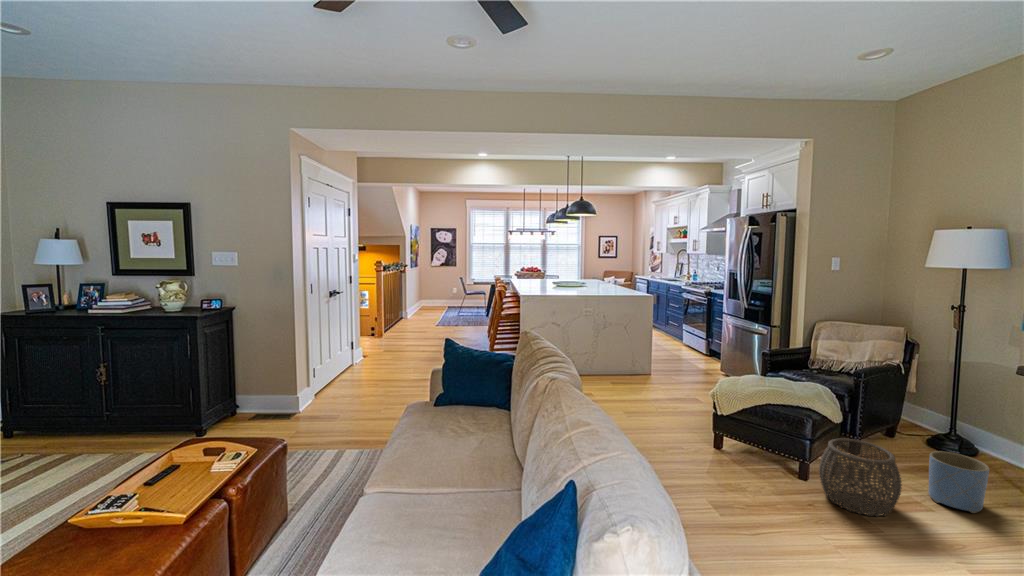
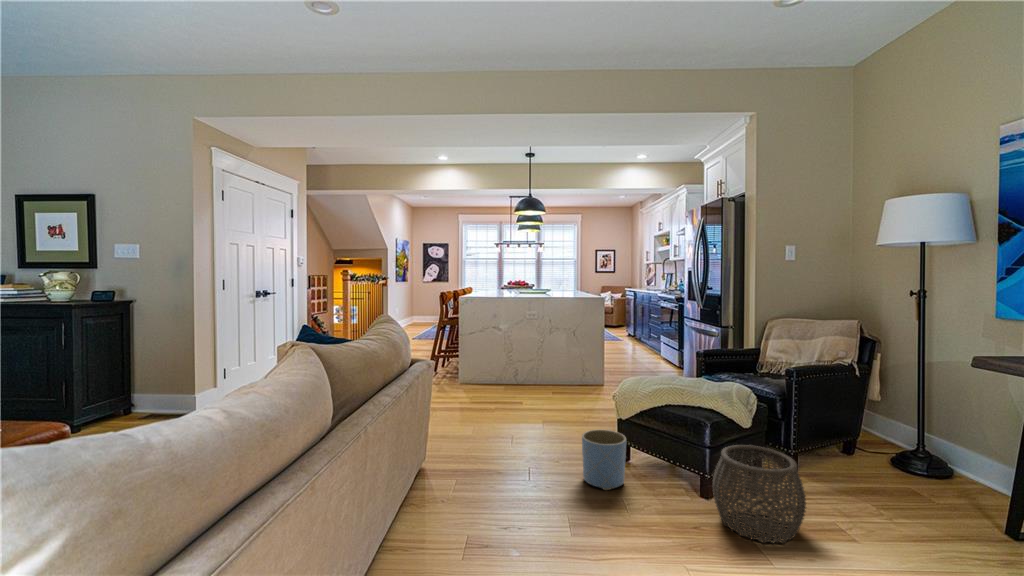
planter: present [929,451,990,513] -> present [582,429,626,490]

